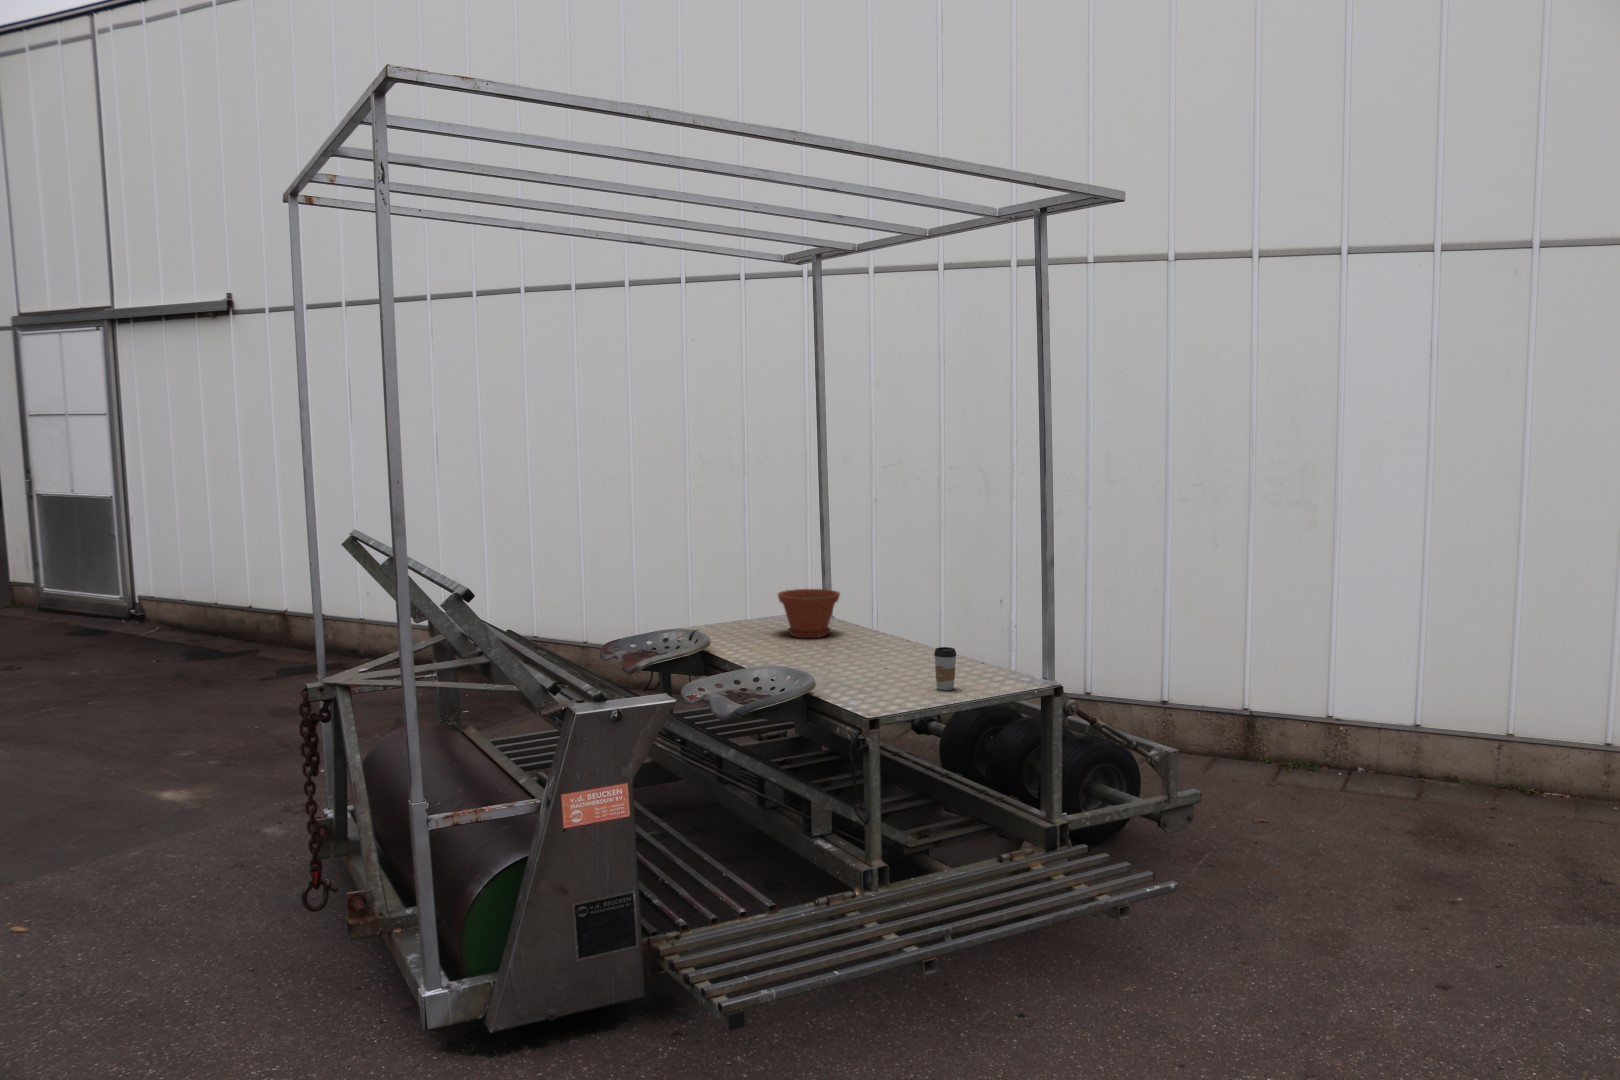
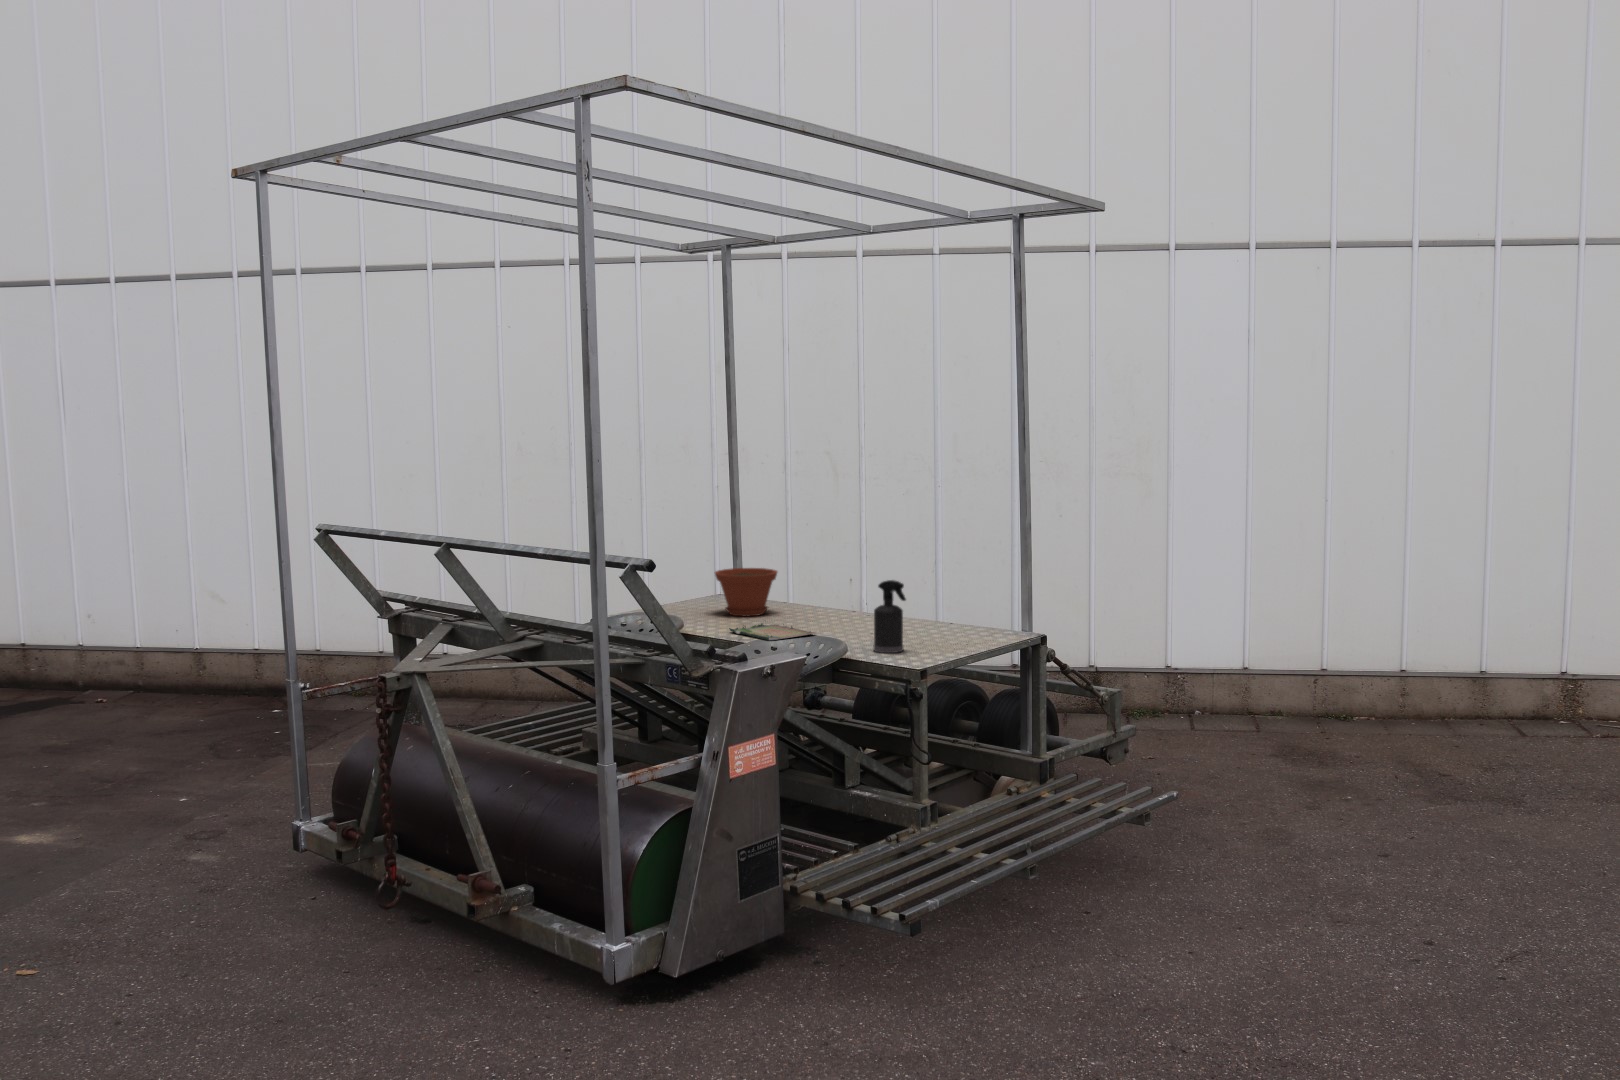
spray bottle: none [847,617,878,695] -> present [874,580,906,653]
tray: none [751,644,827,670] -> present [729,623,816,641]
coffee cup: present [934,647,956,690] -> none [944,606,965,645]

